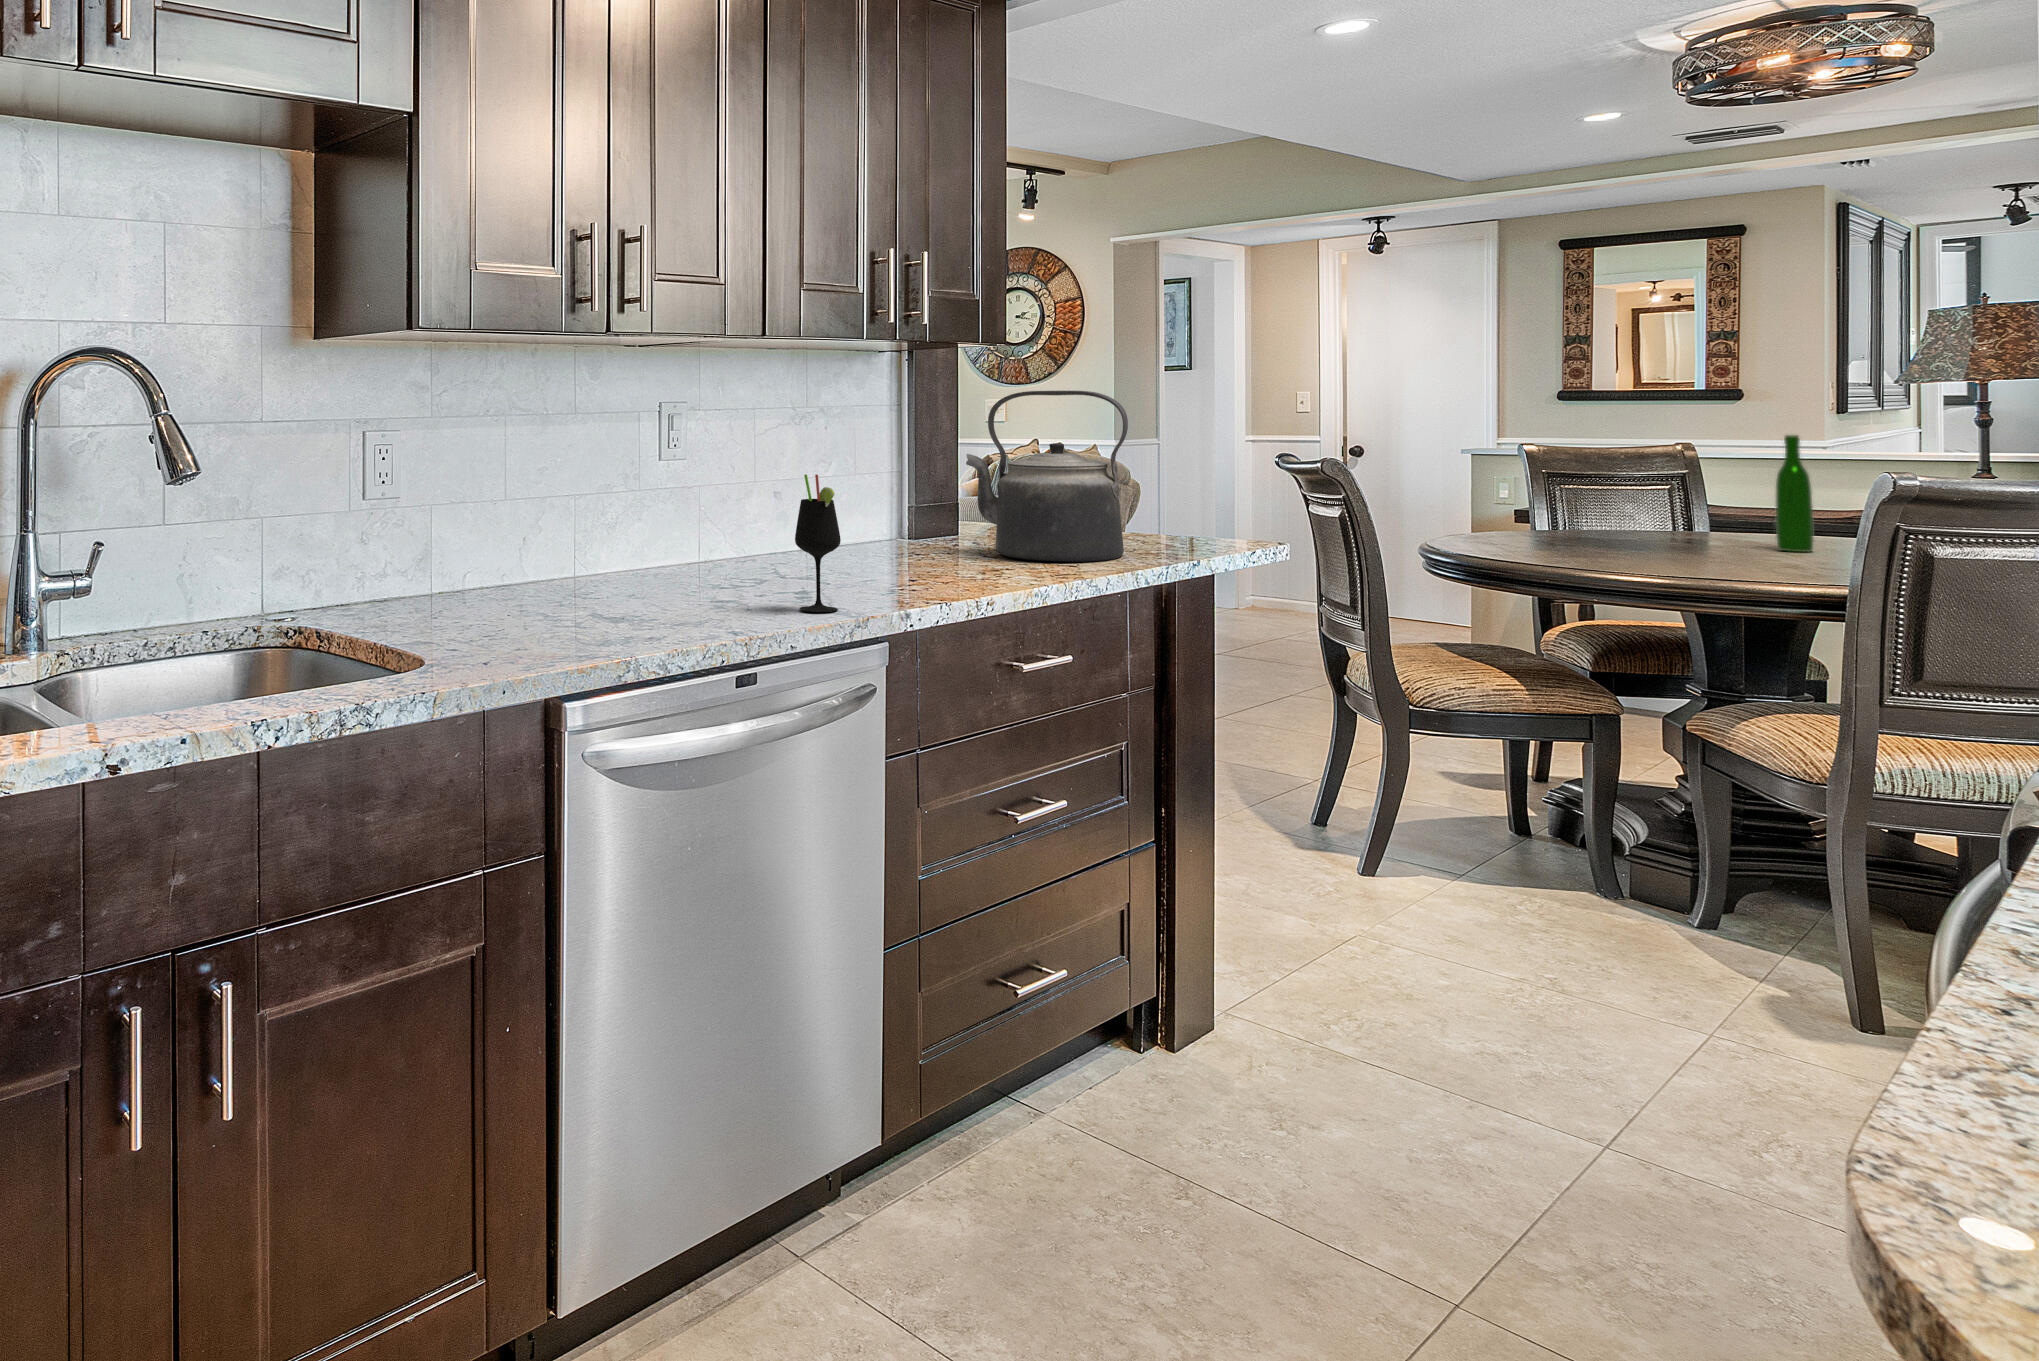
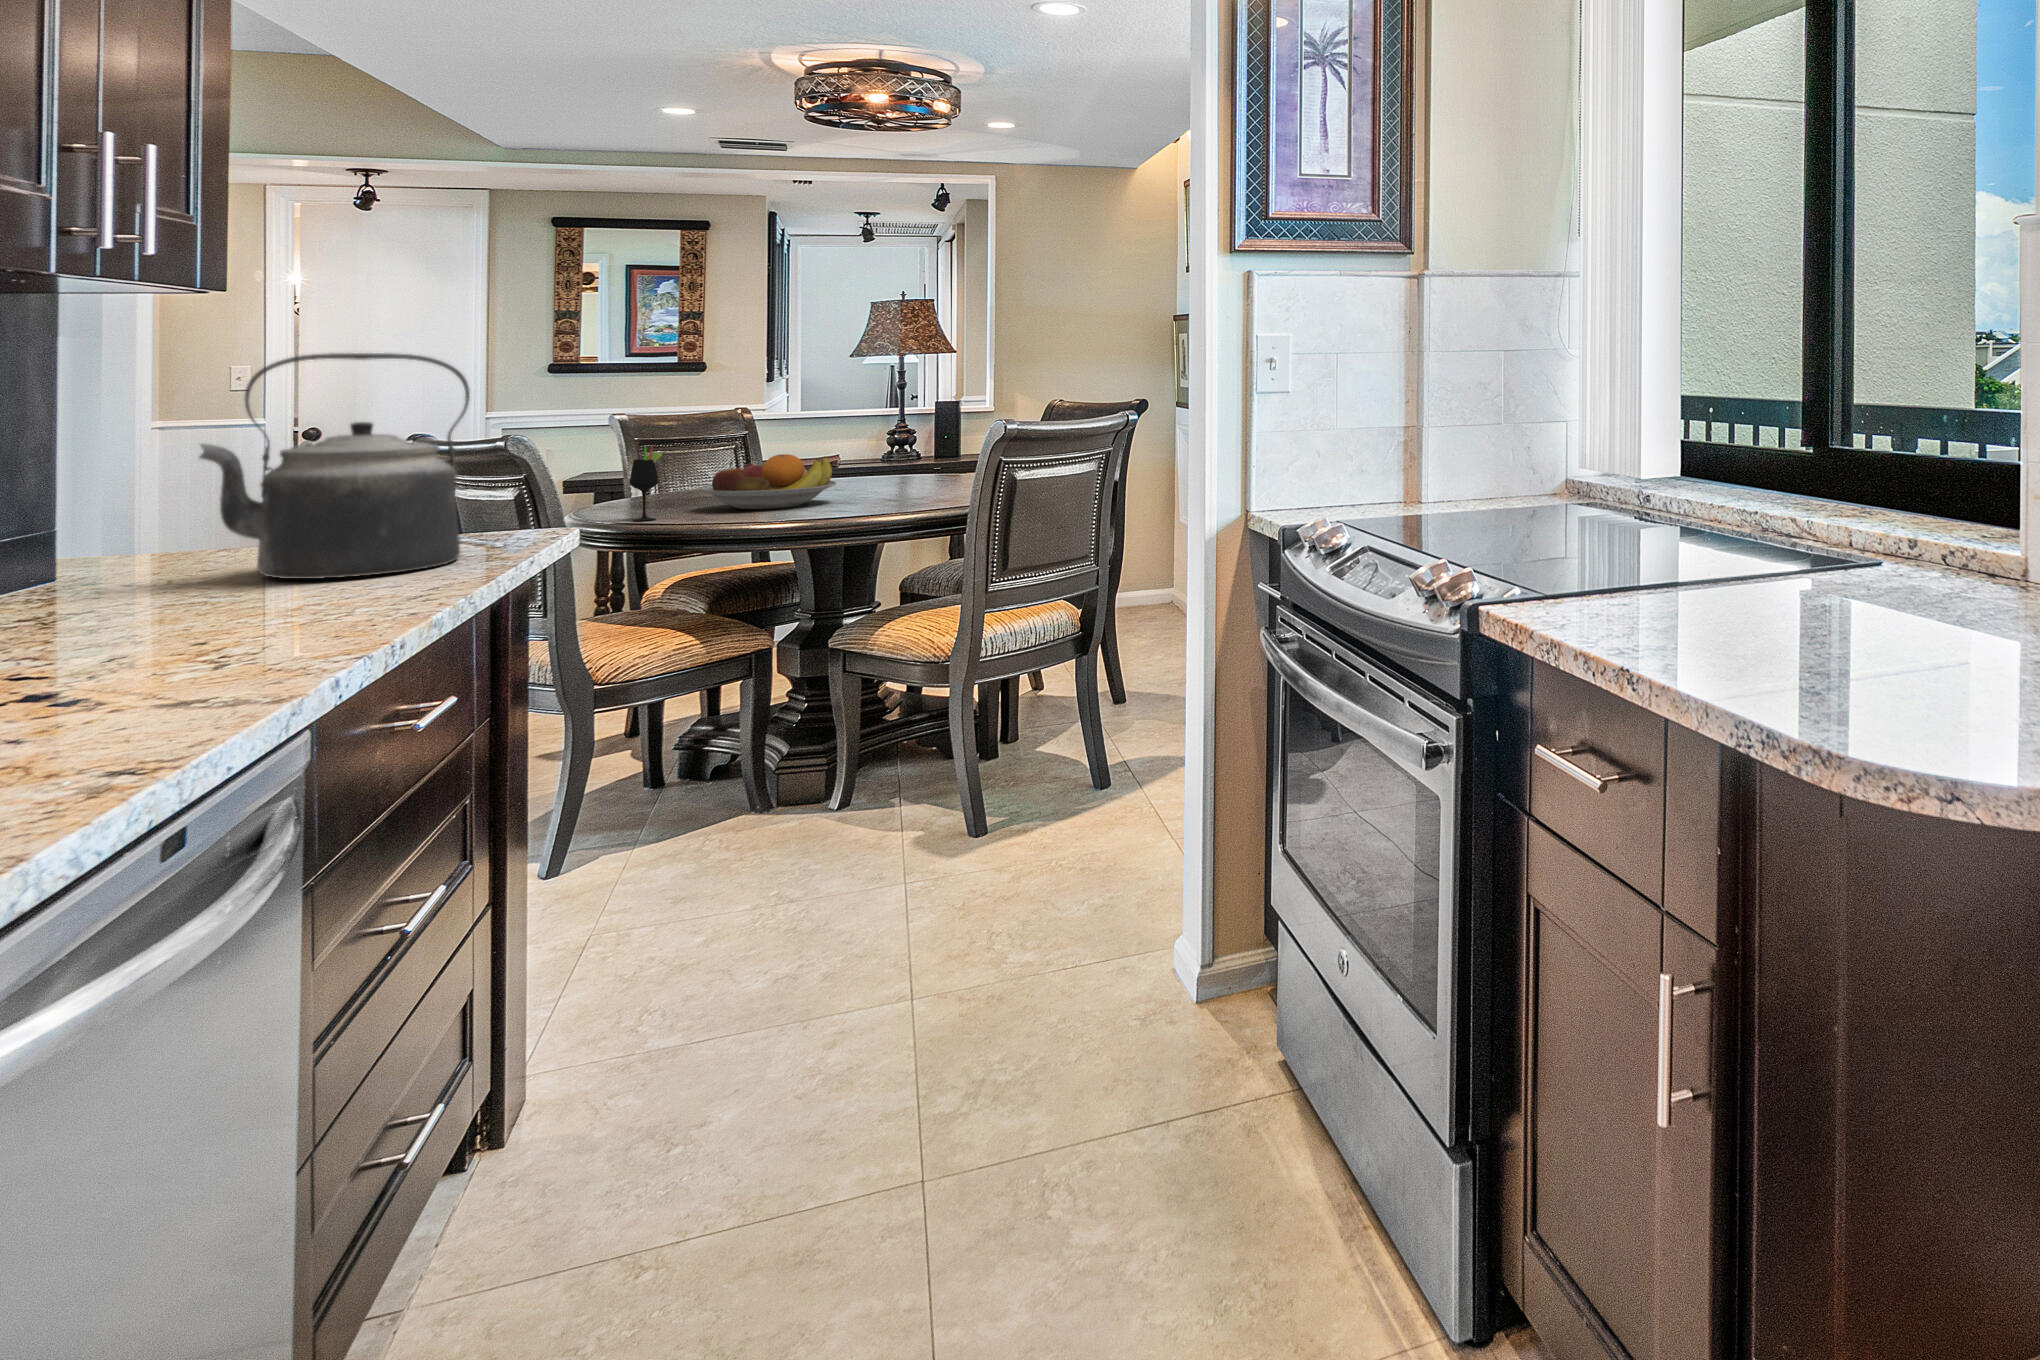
wine bottle: present [1776,435,1814,552] -> none [845,397,869,491]
wine glass: present [795,474,841,612] -> present [630,445,662,521]
fruit bowl: none [1555,498,1732,560] -> present [699,454,836,509]

